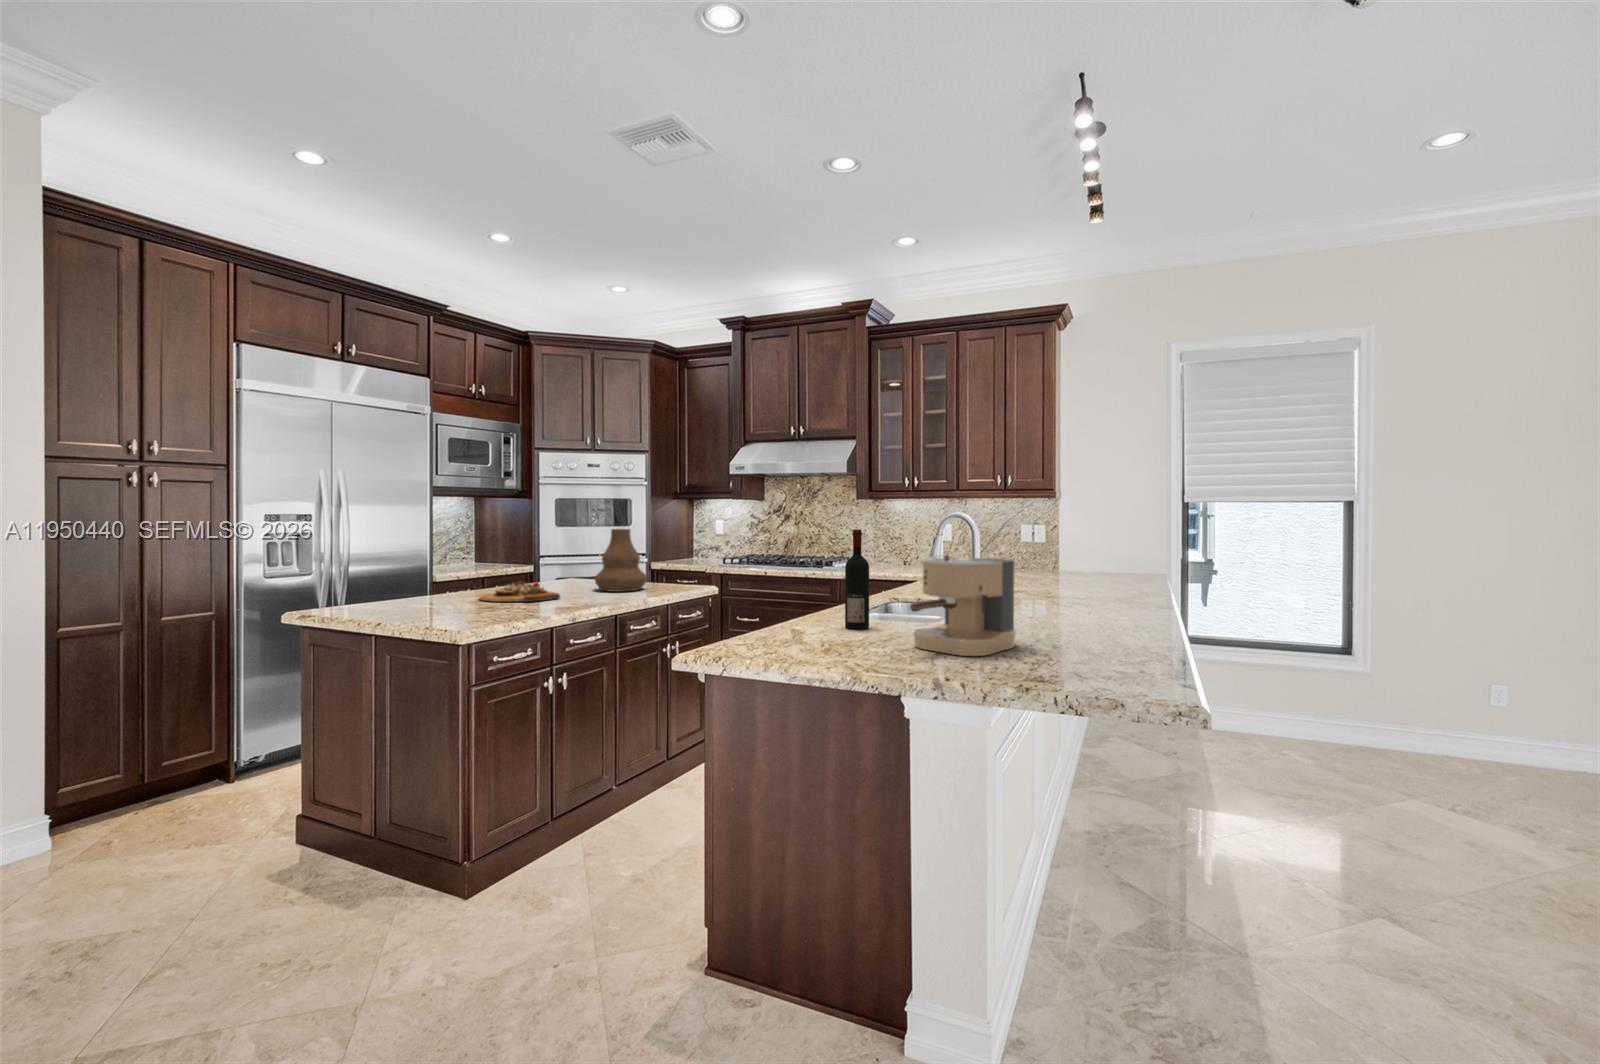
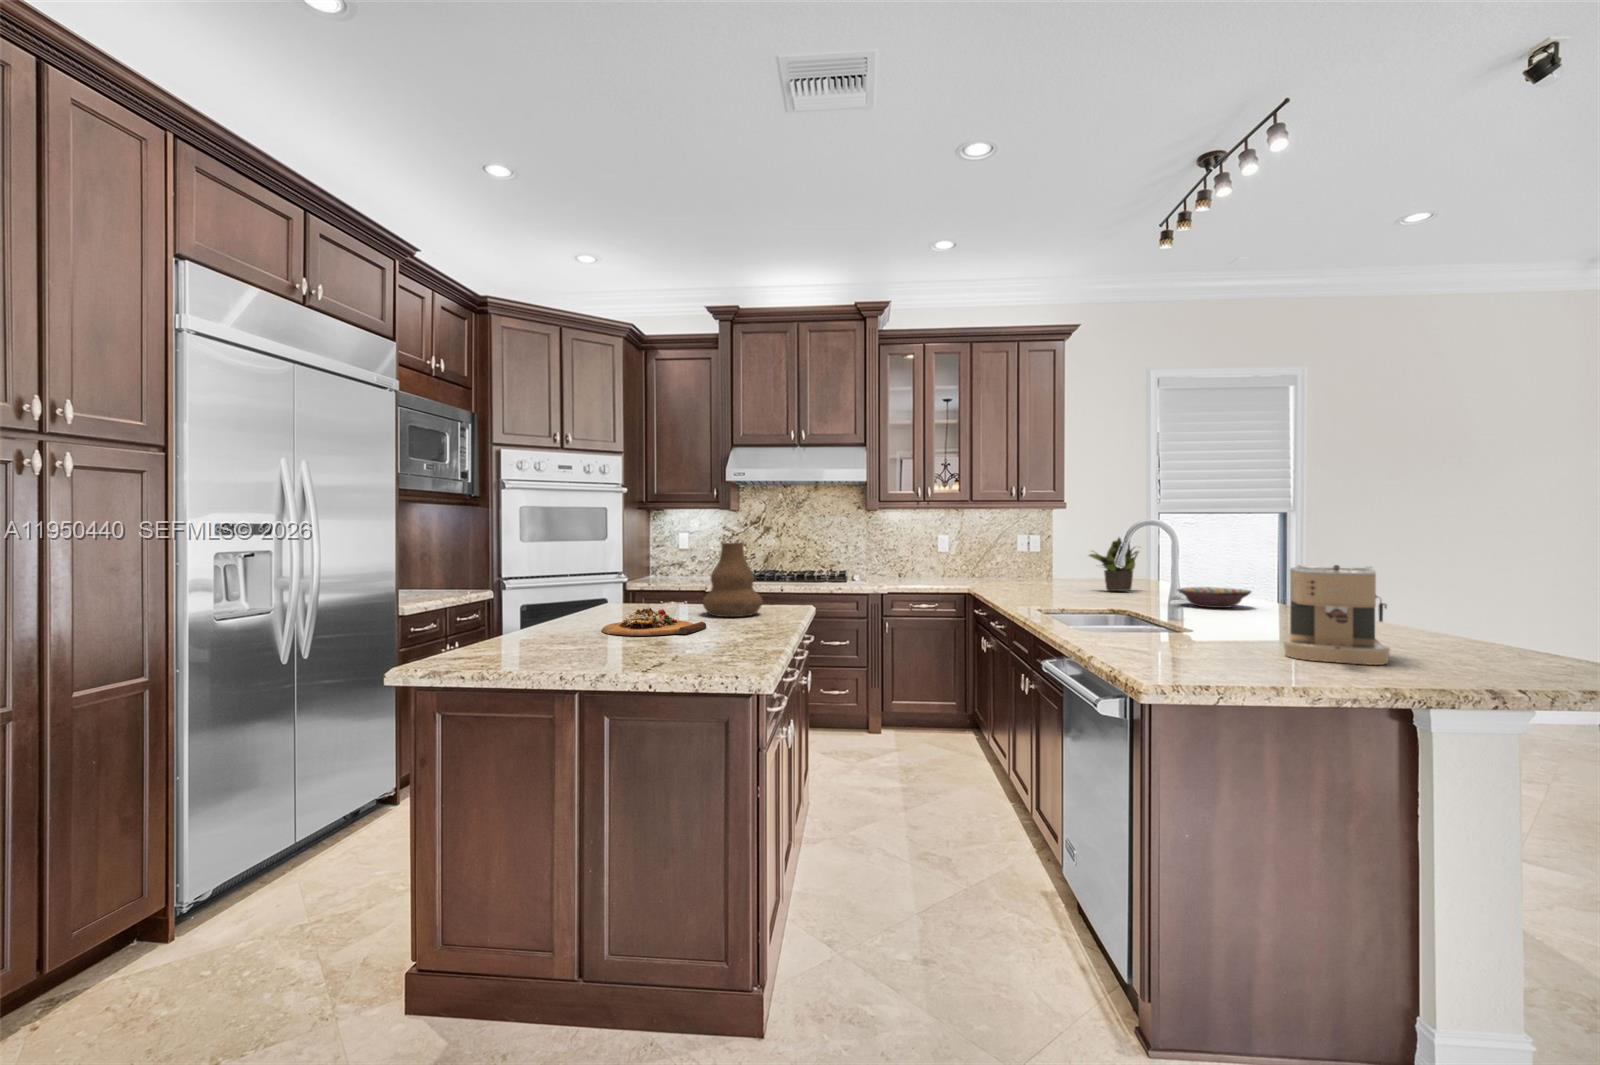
potted plant: none [1026,526,1088,584] -> present [1089,538,1139,591]
wine bottle: present [845,530,869,629] -> none [1147,540,1174,644]
decorative bowl: none [1053,581,1128,603] -> present [1178,587,1251,608]

